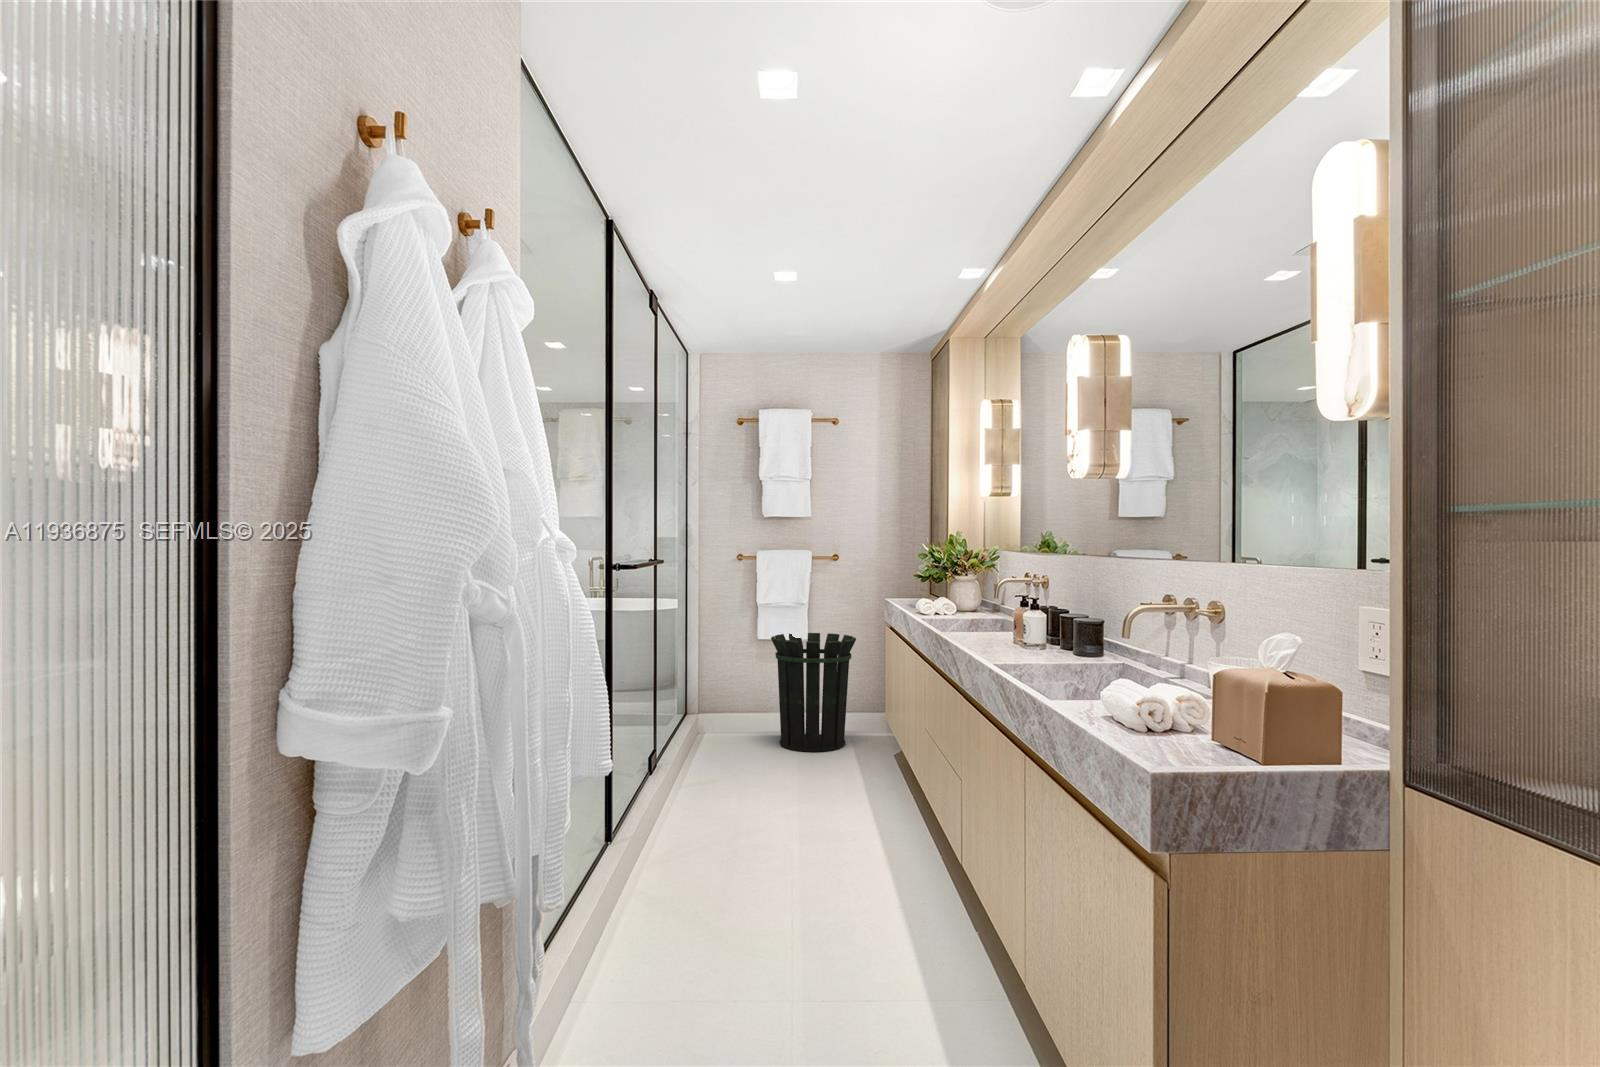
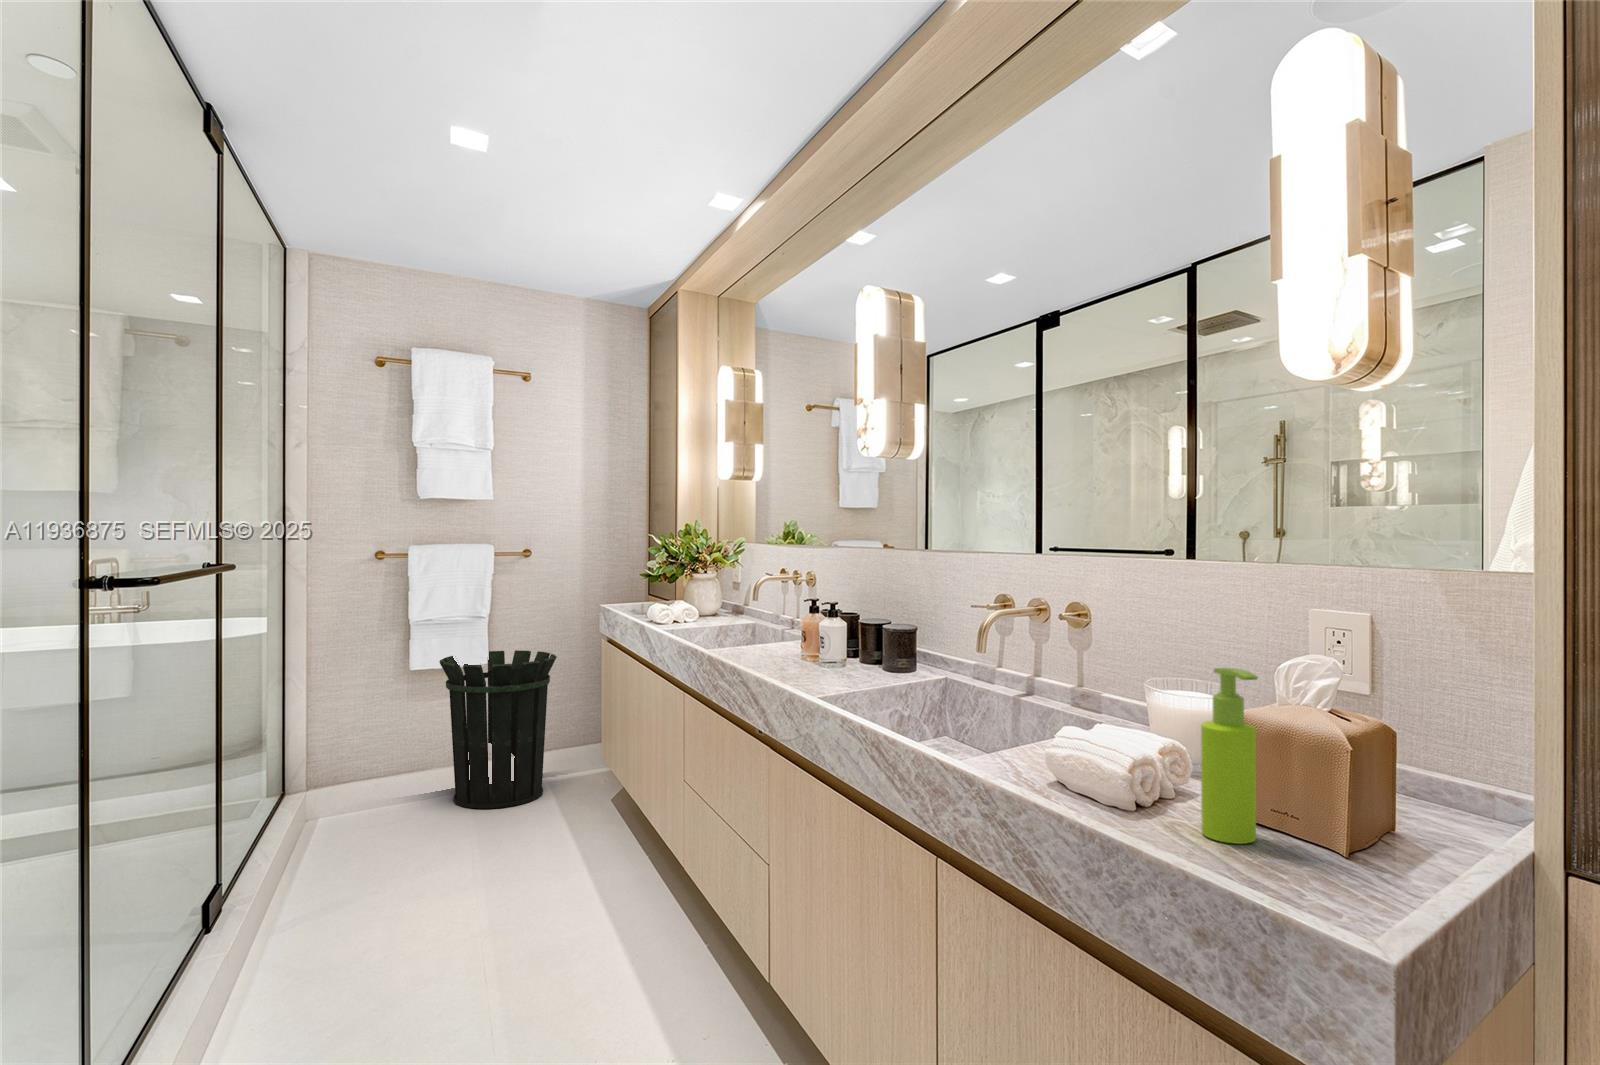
soap dispenser: none [1156,632,1194,755] -> present [1201,668,1258,844]

